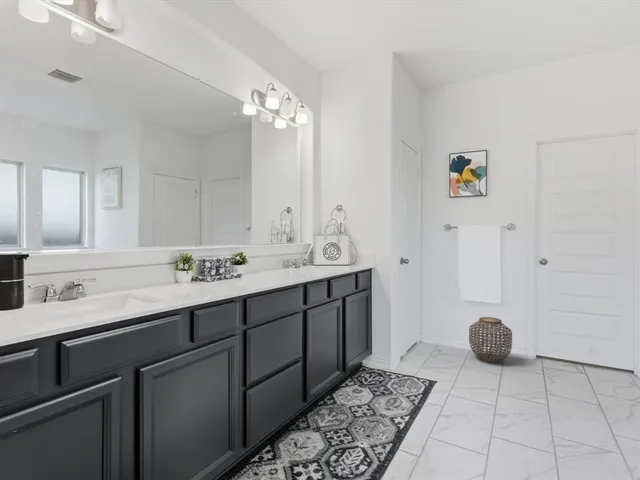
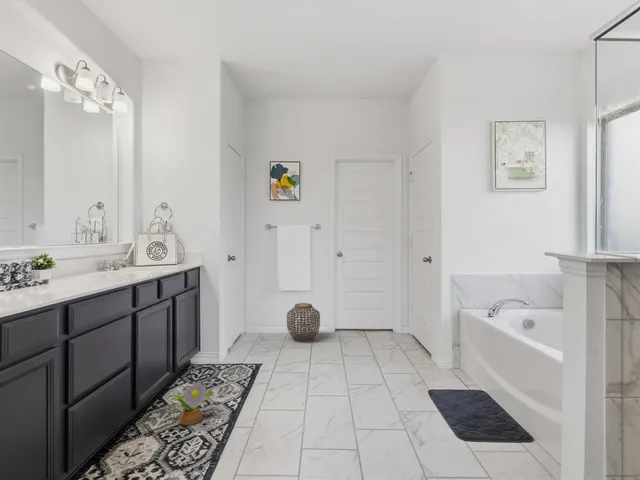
decorative plant: none [336,388,380,432] -> present [171,382,214,425]

